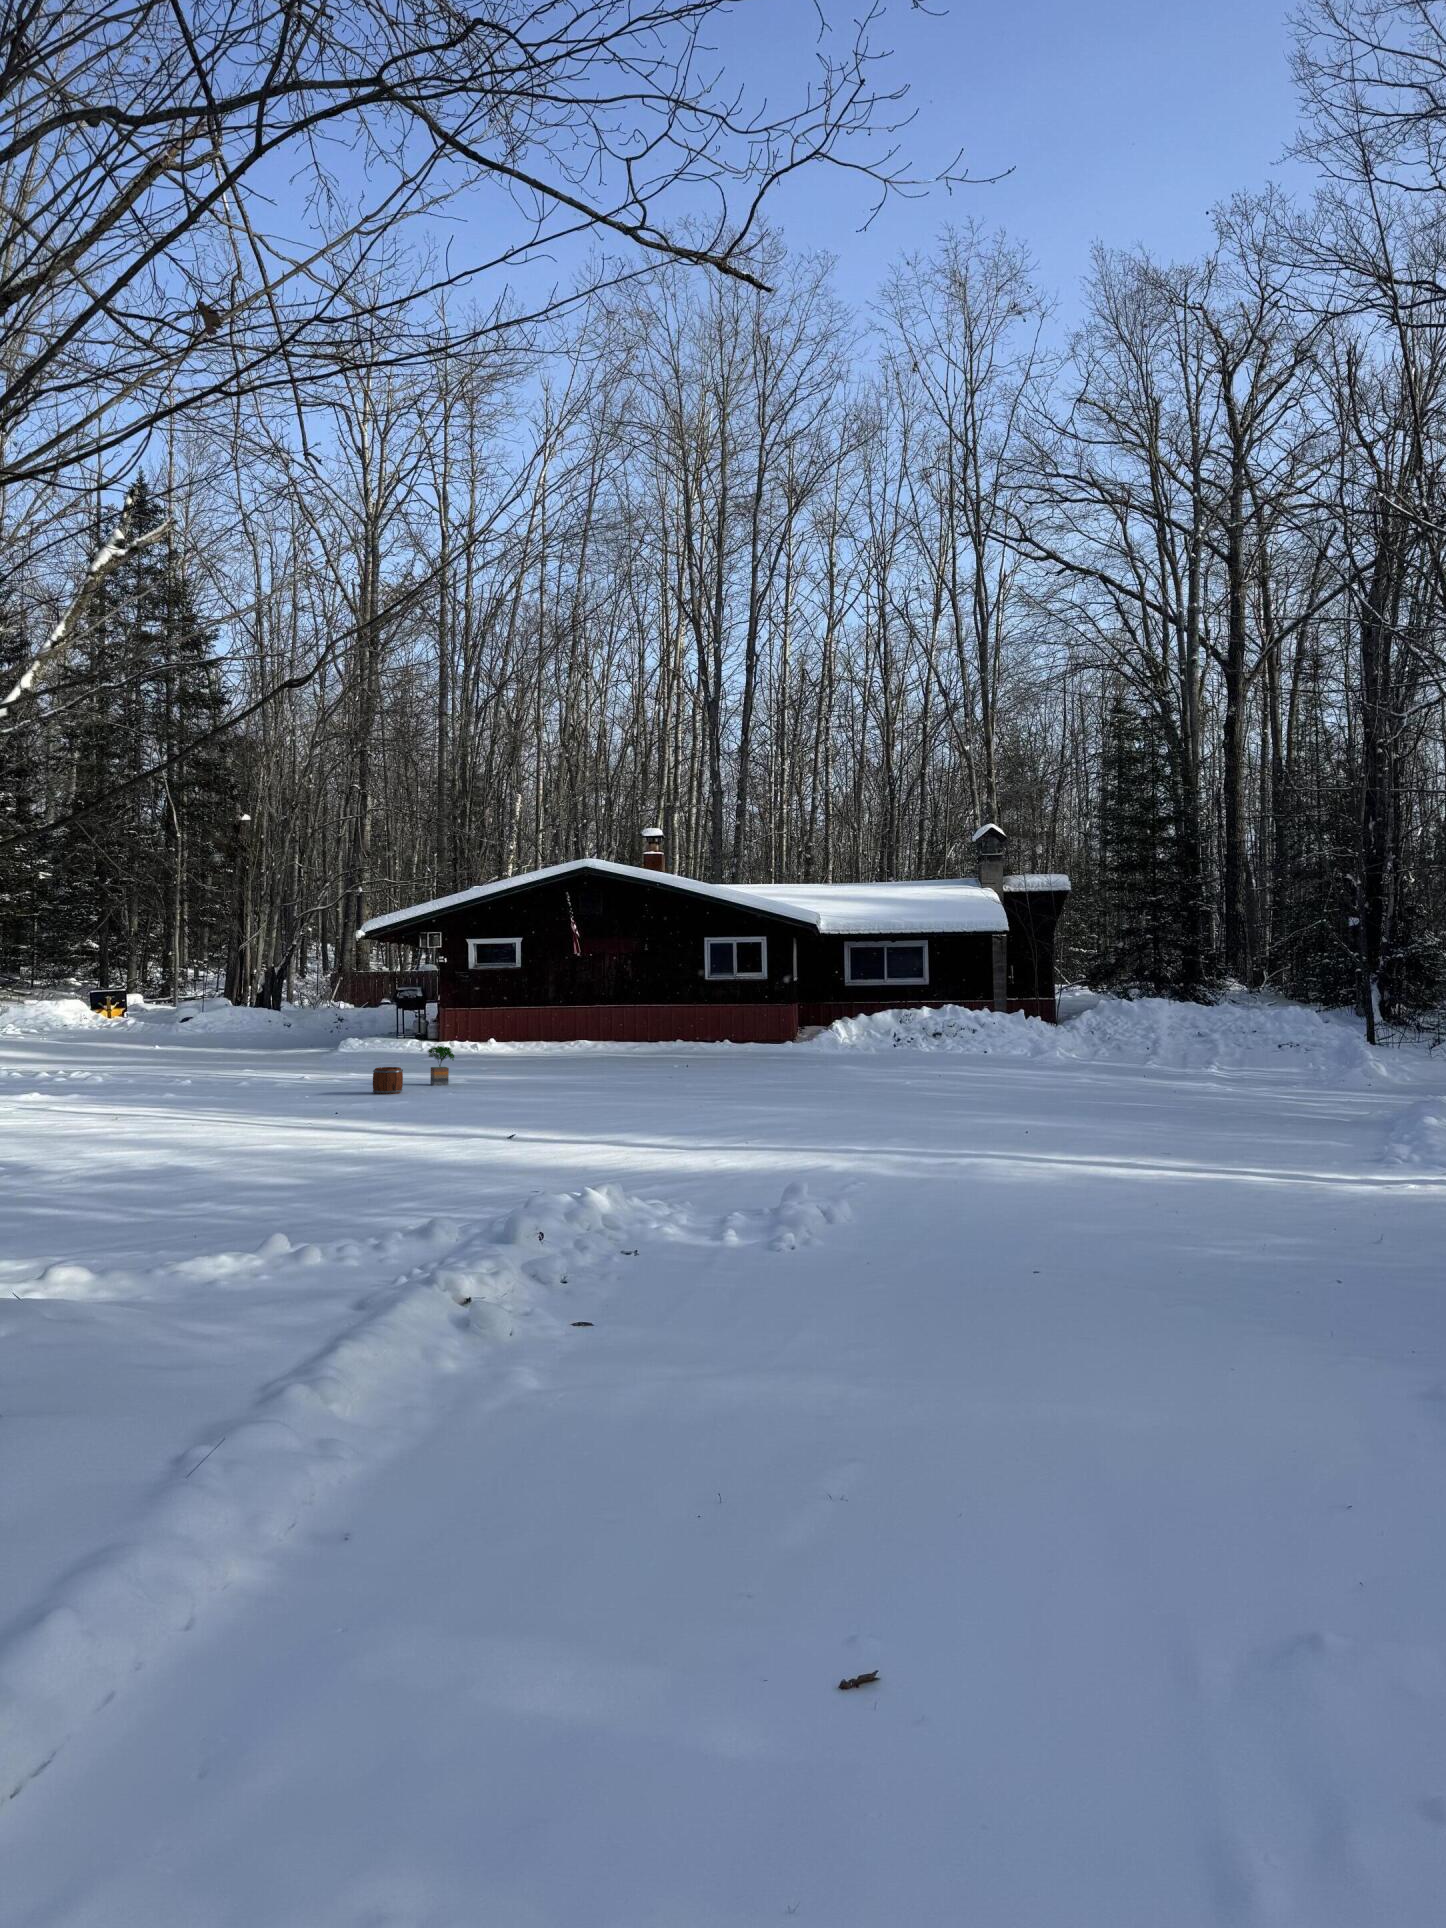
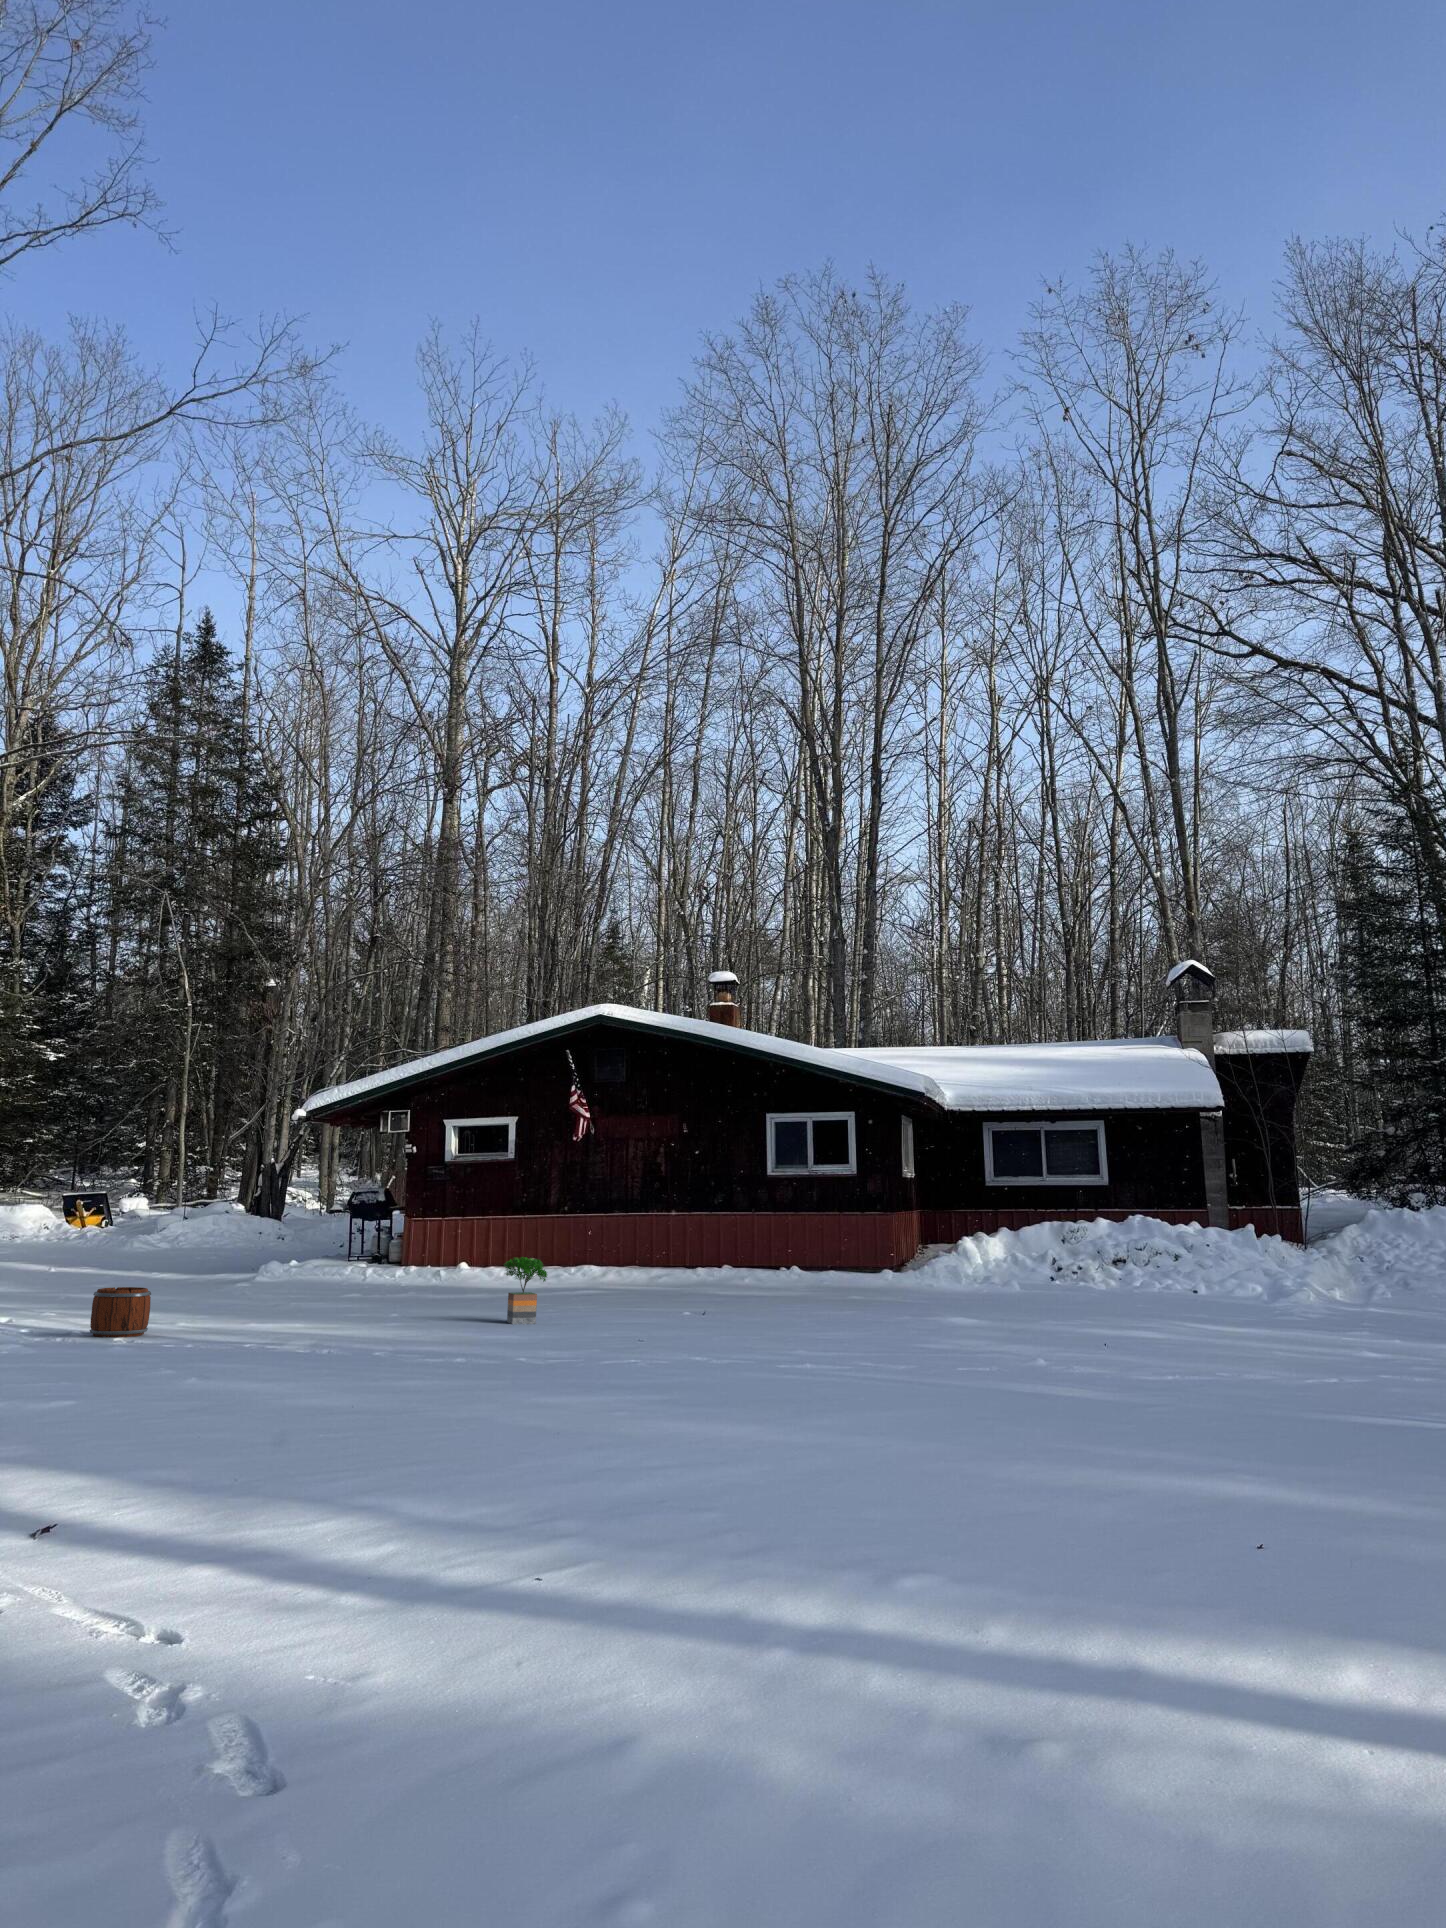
potted tree: present [428,1046,454,1086] -> present [504,1257,547,1324]

